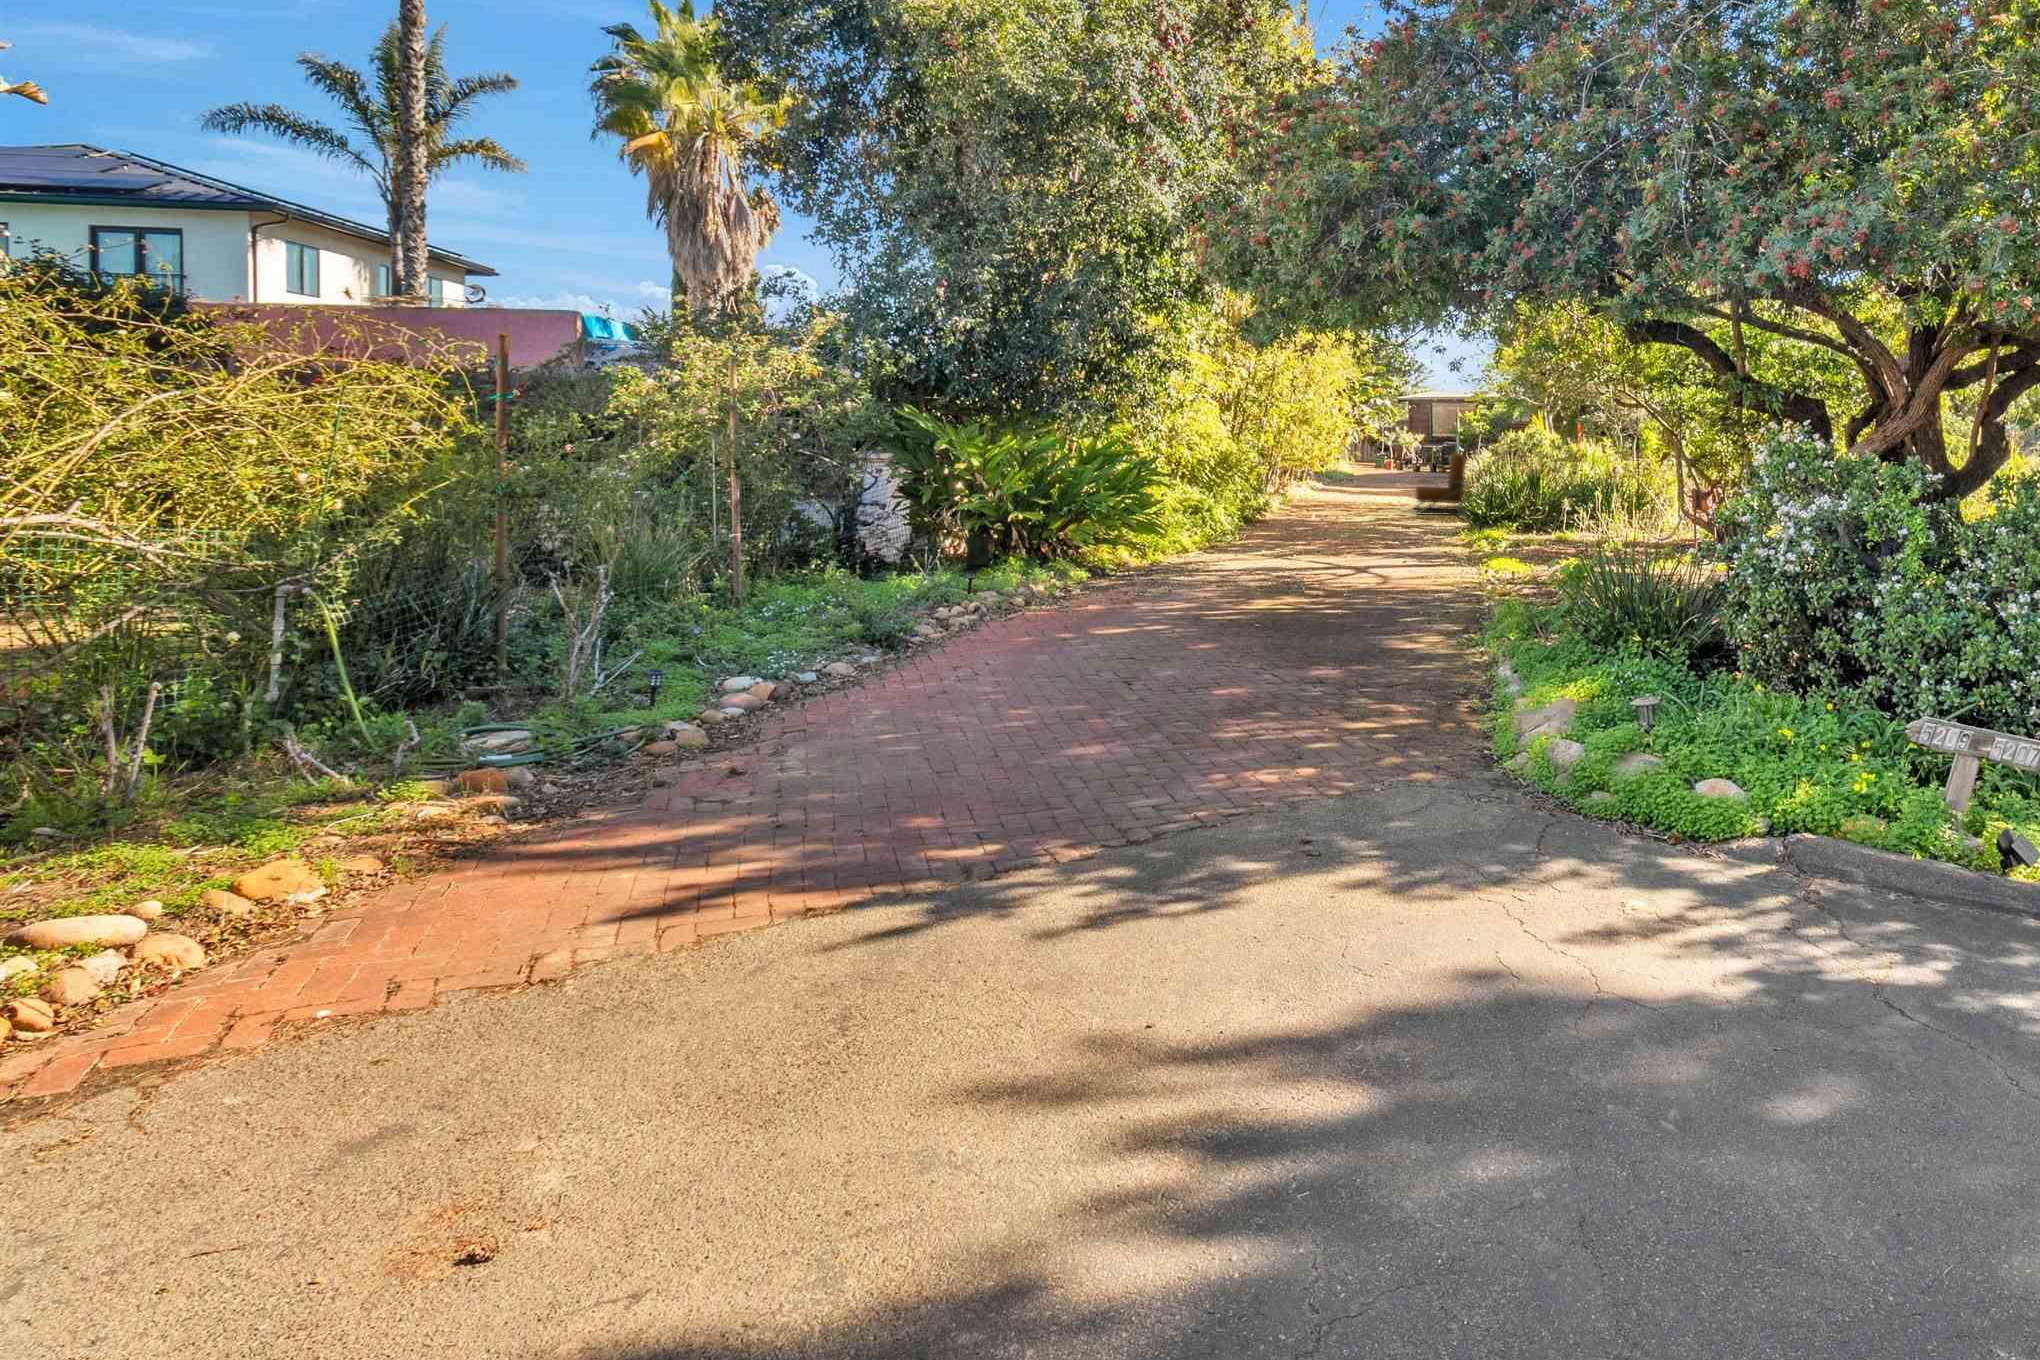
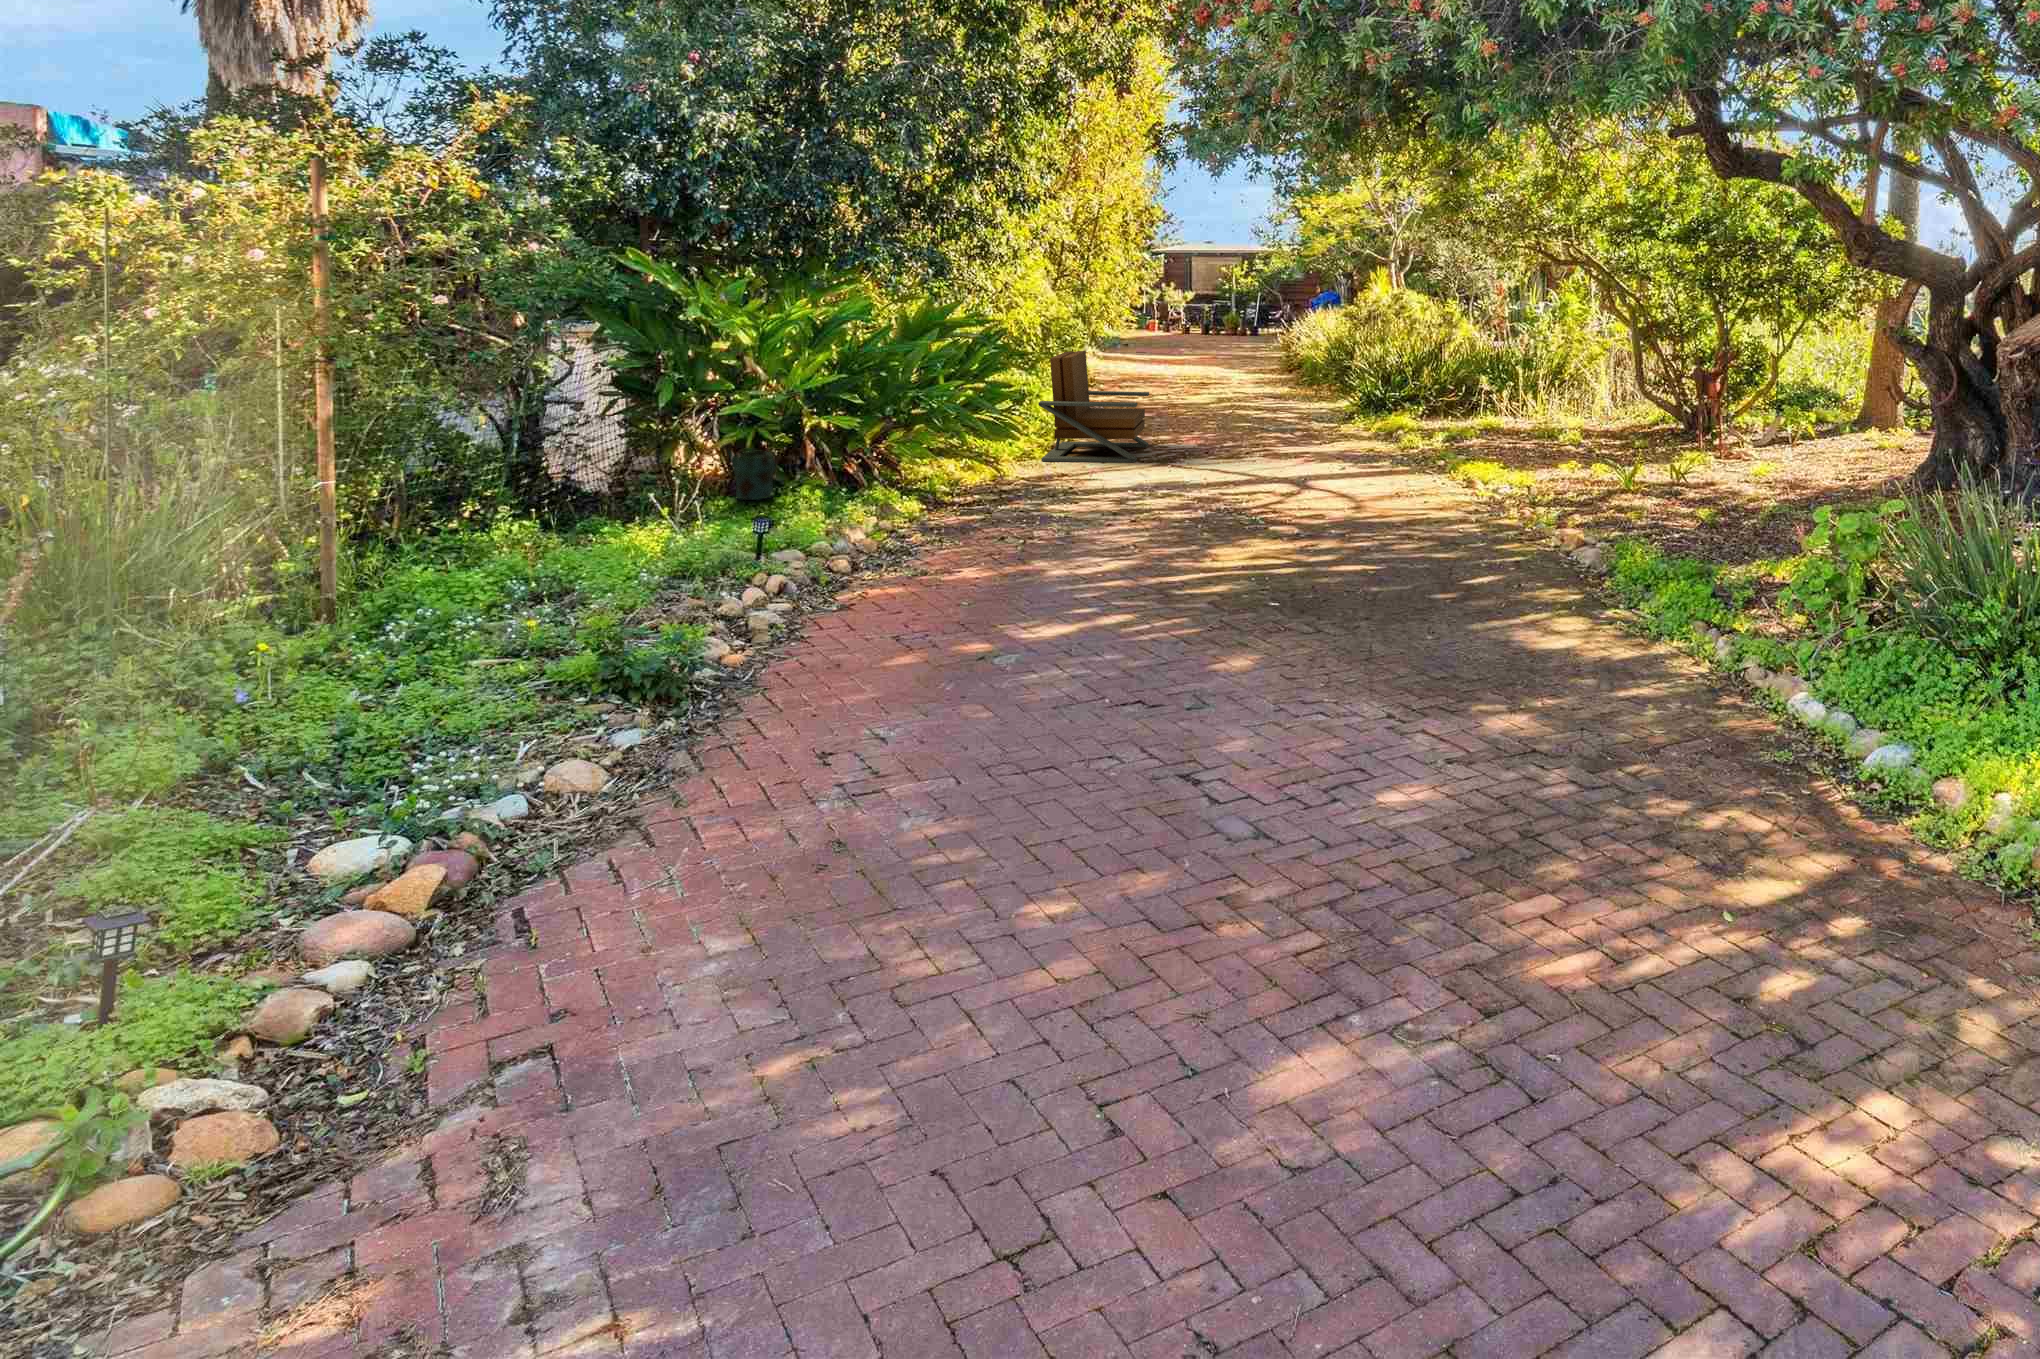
lounge chair: present [1415,452,1470,515] -> present [1038,351,1149,462]

